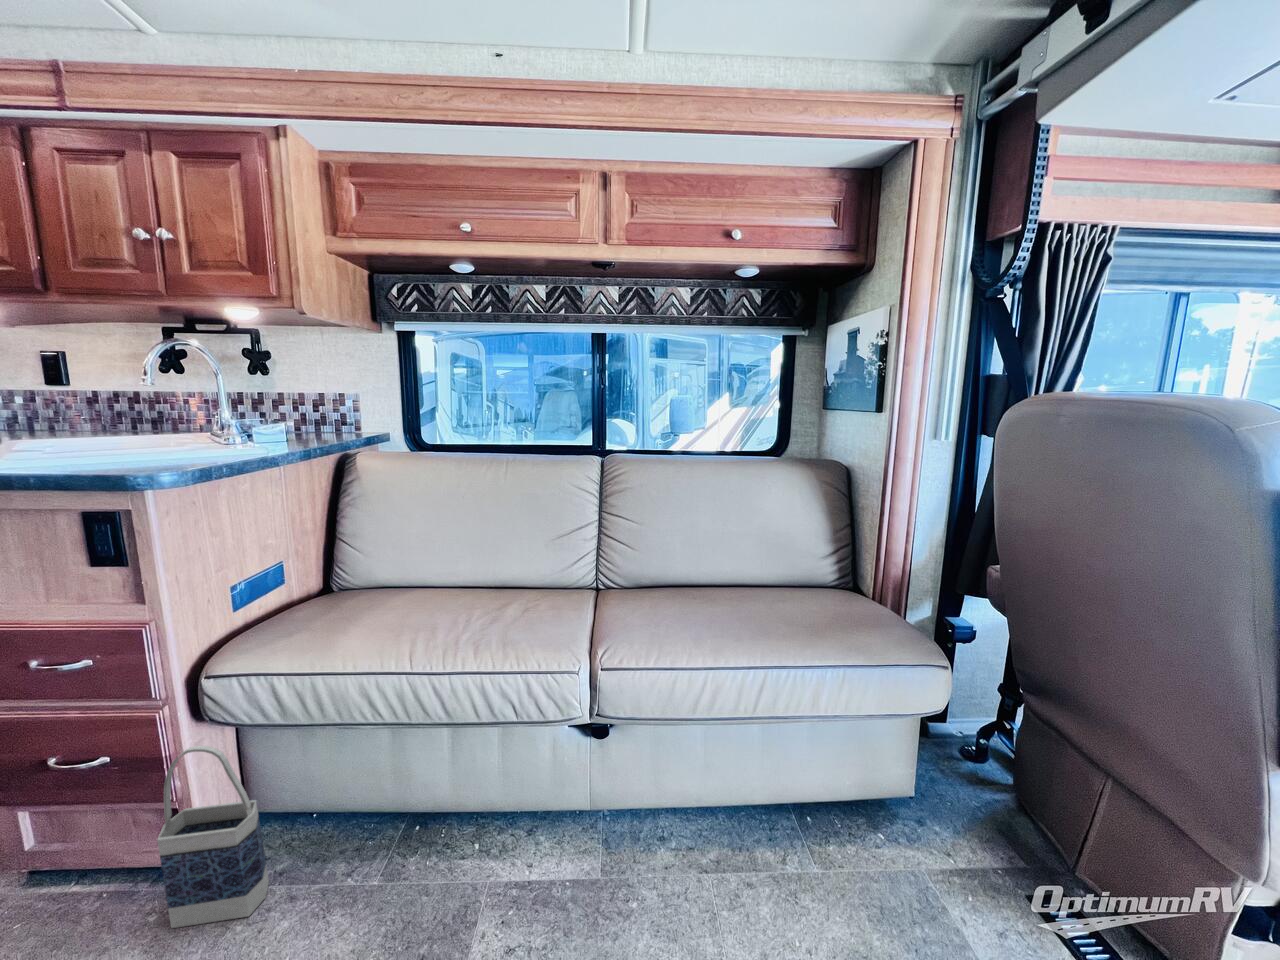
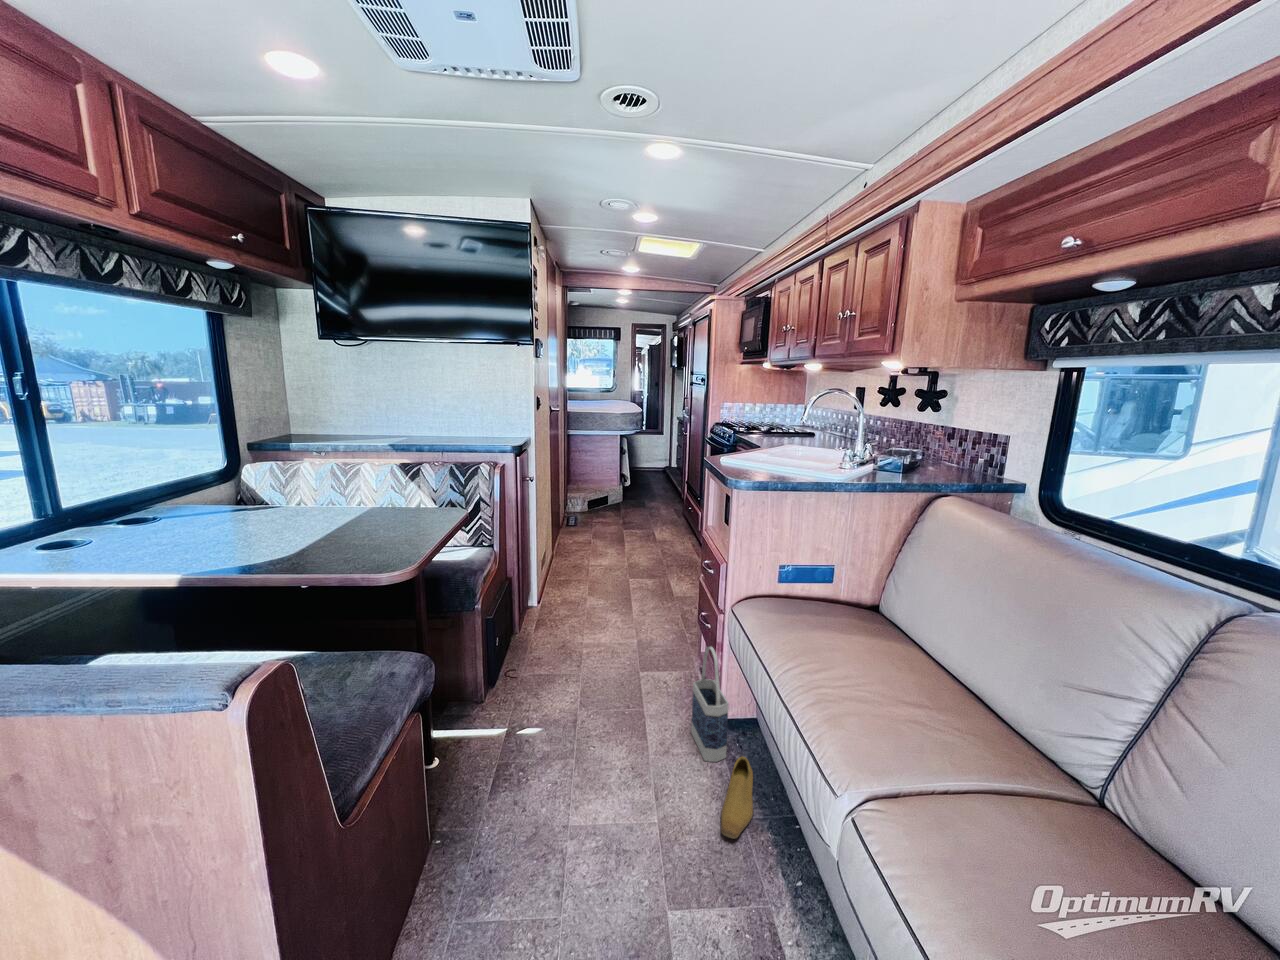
shoe: none [307,836,404,912] -> present [721,756,753,839]

